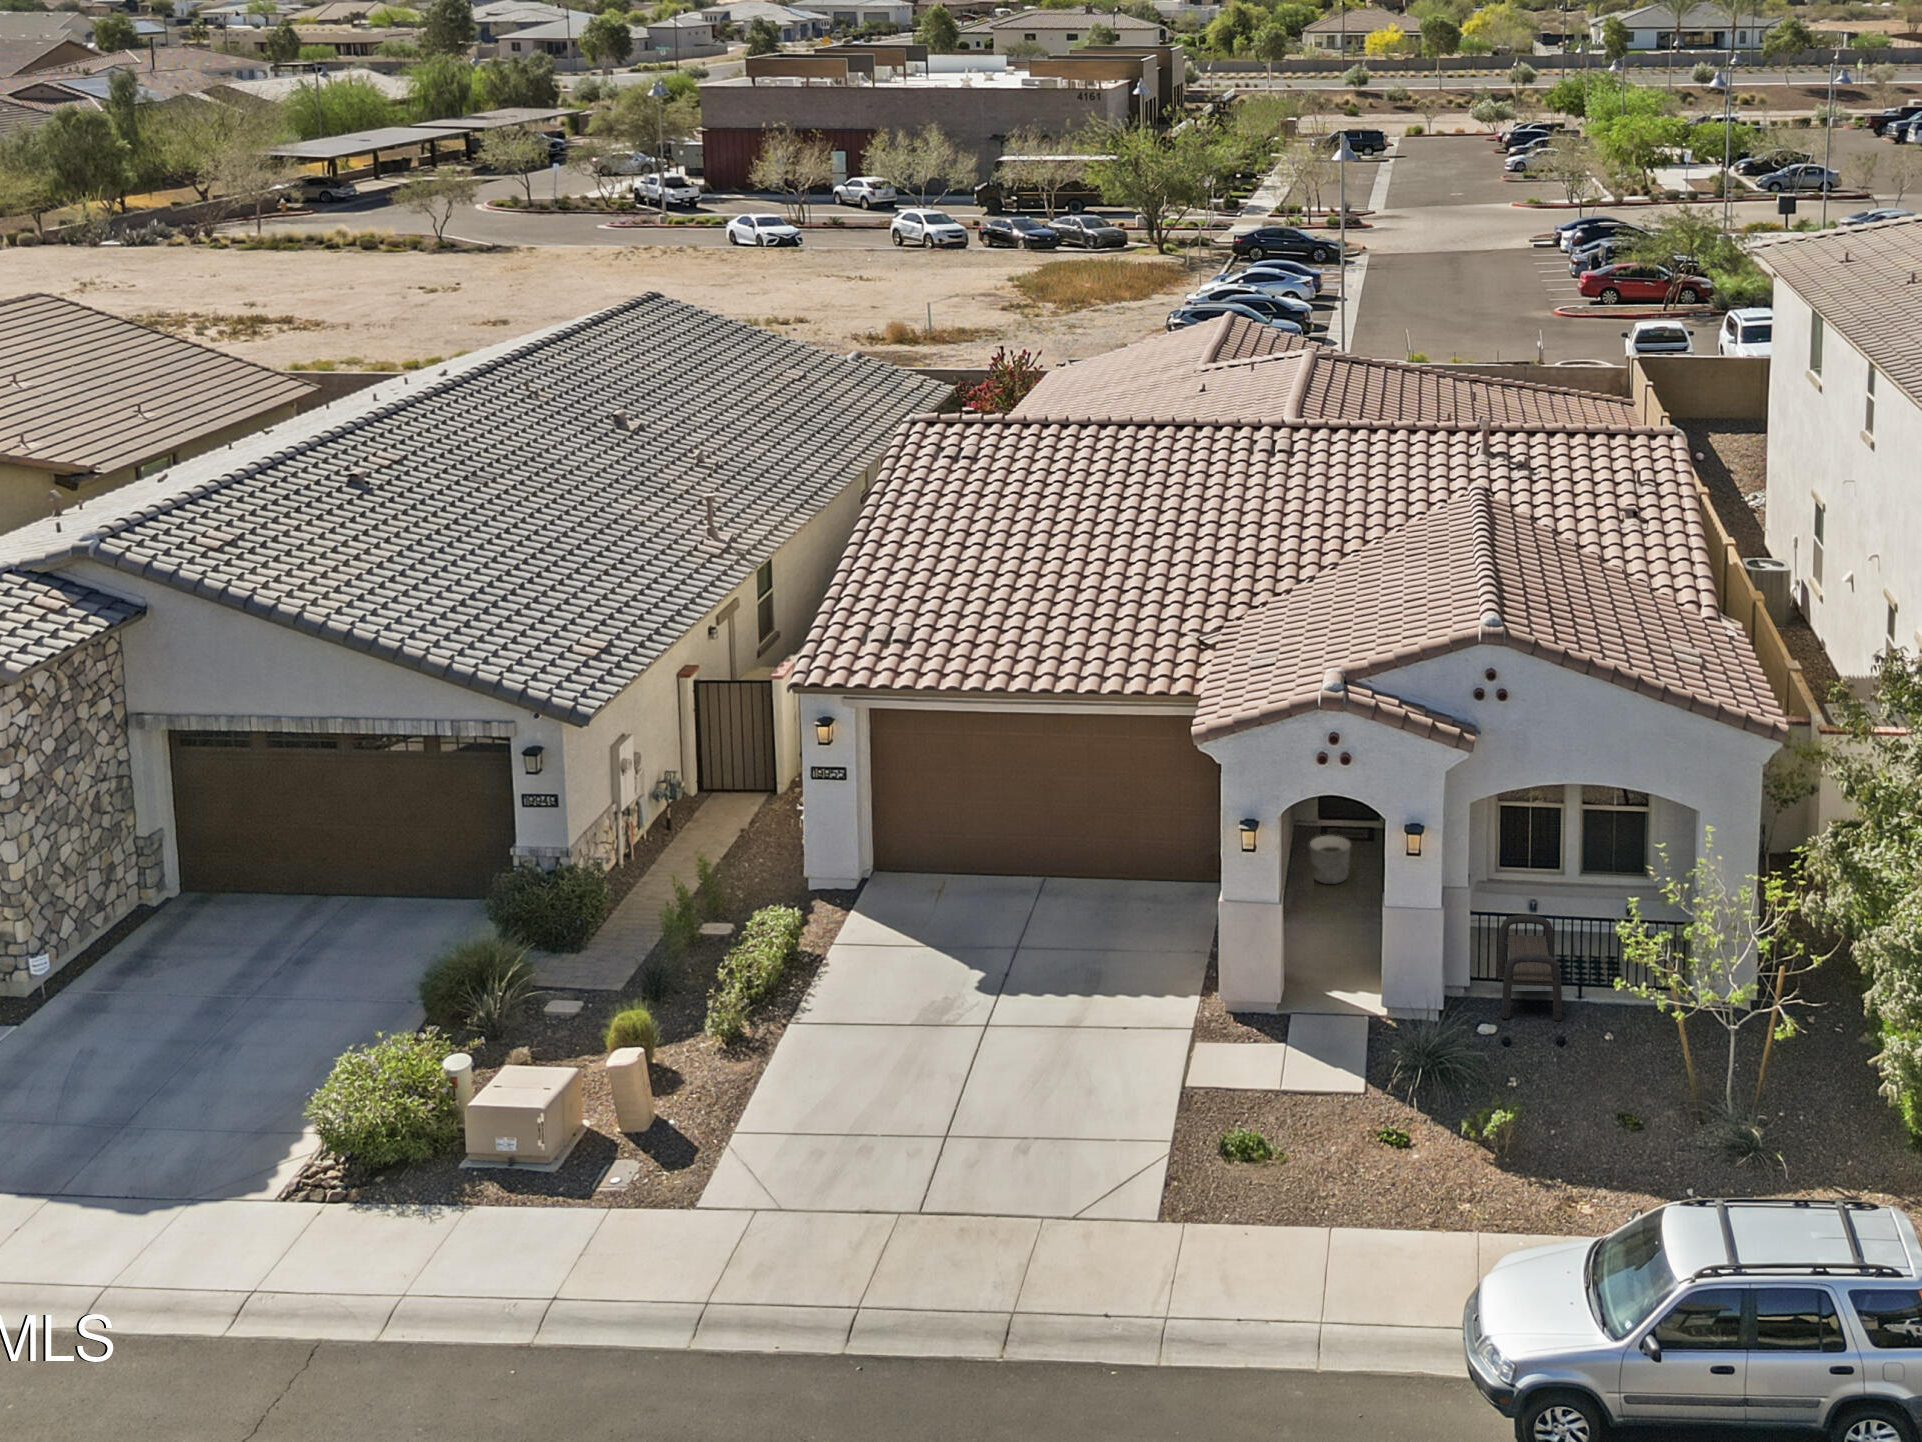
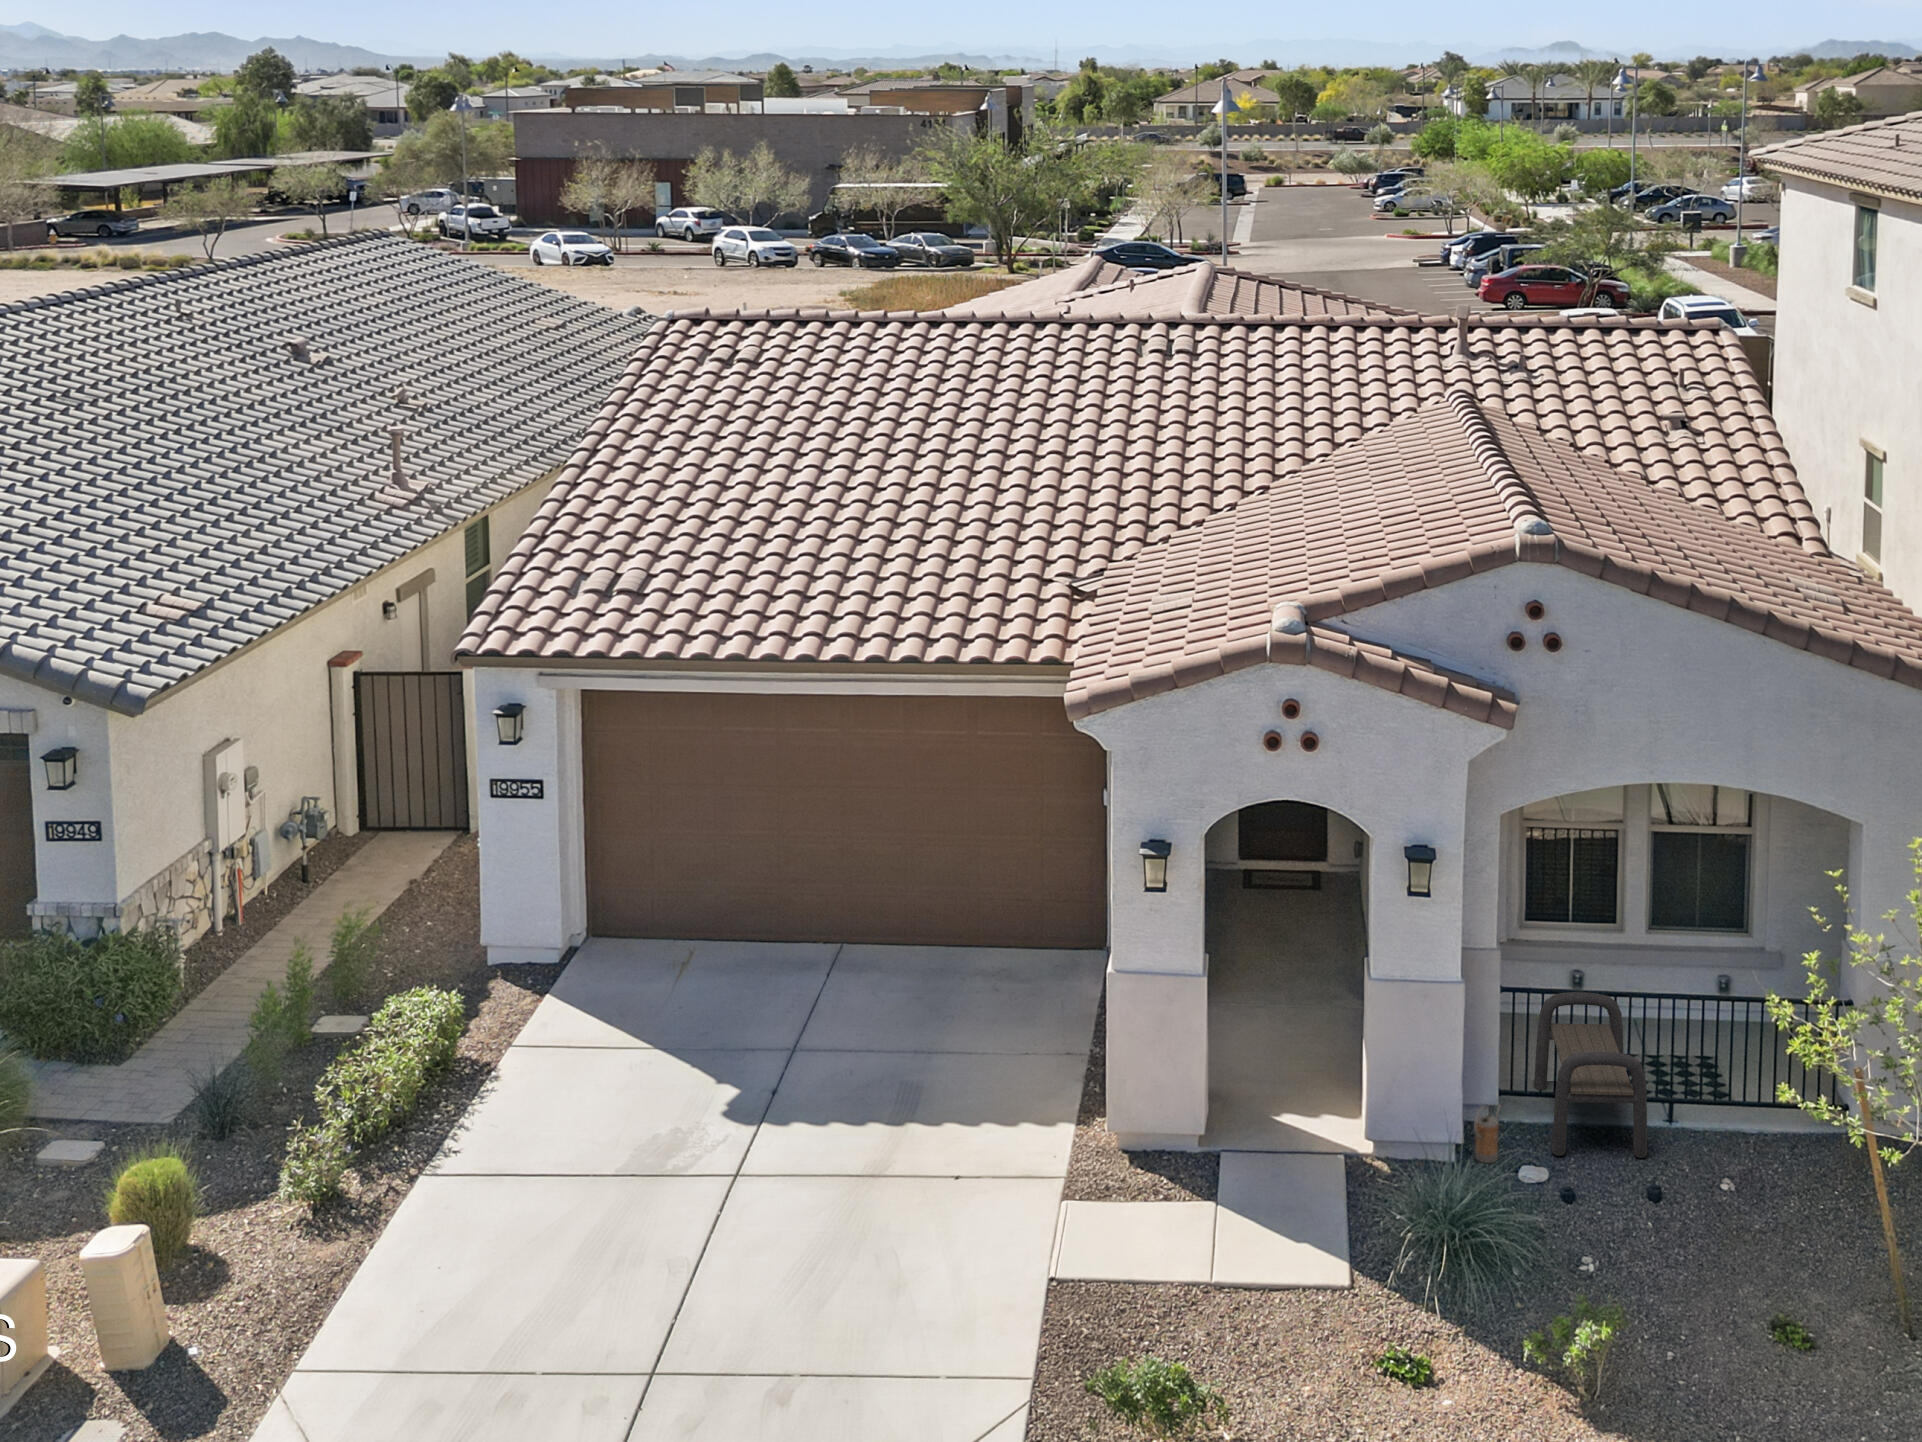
planter: present [1310,836,1350,884] -> none [1237,880,1296,952]
watering can: none [1450,986,1470,1023] -> present [1474,1105,1500,1163]

